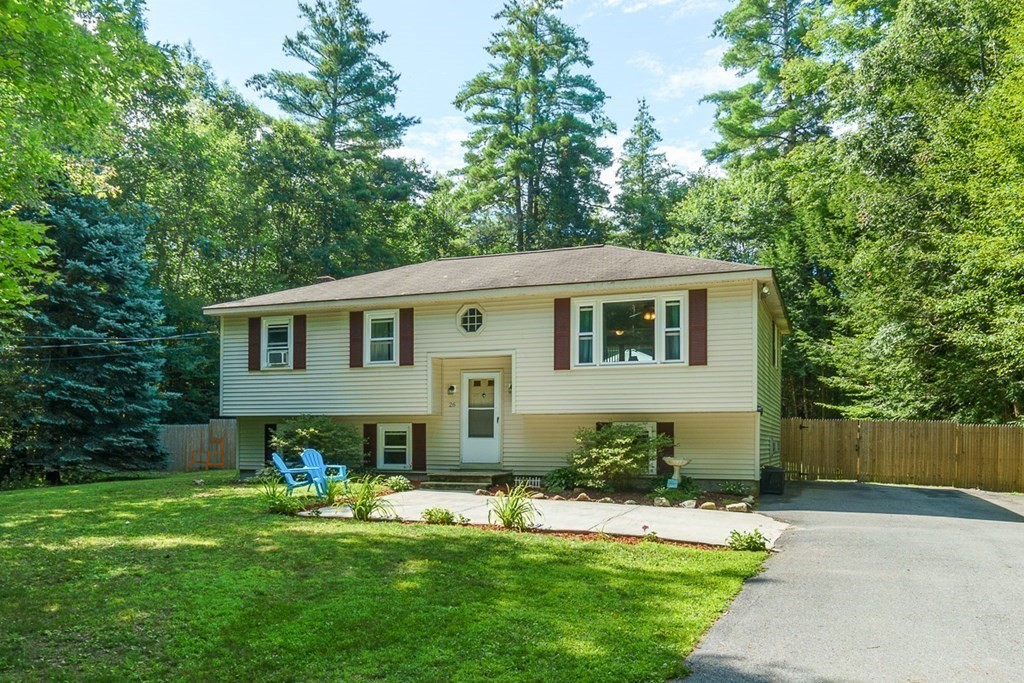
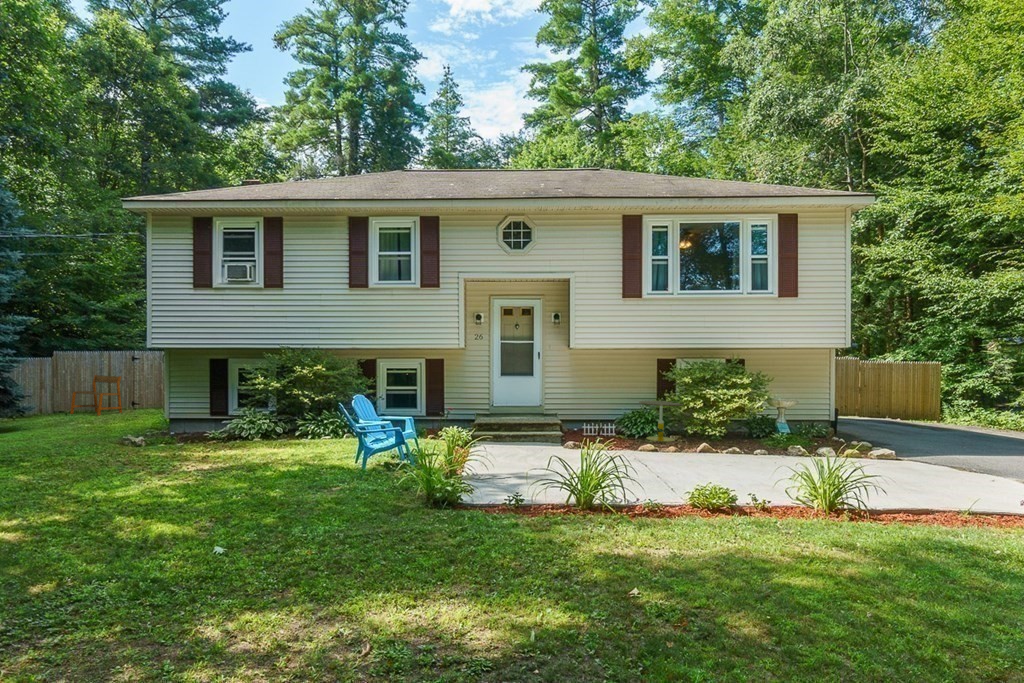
side table: none [548,461,585,496] -> present [639,401,683,442]

